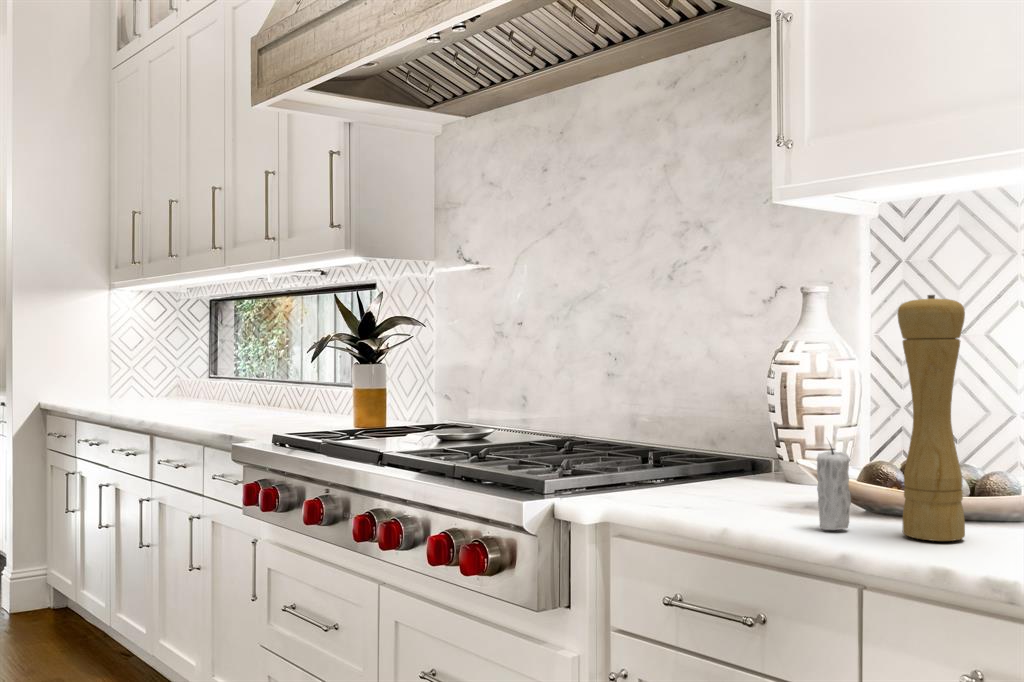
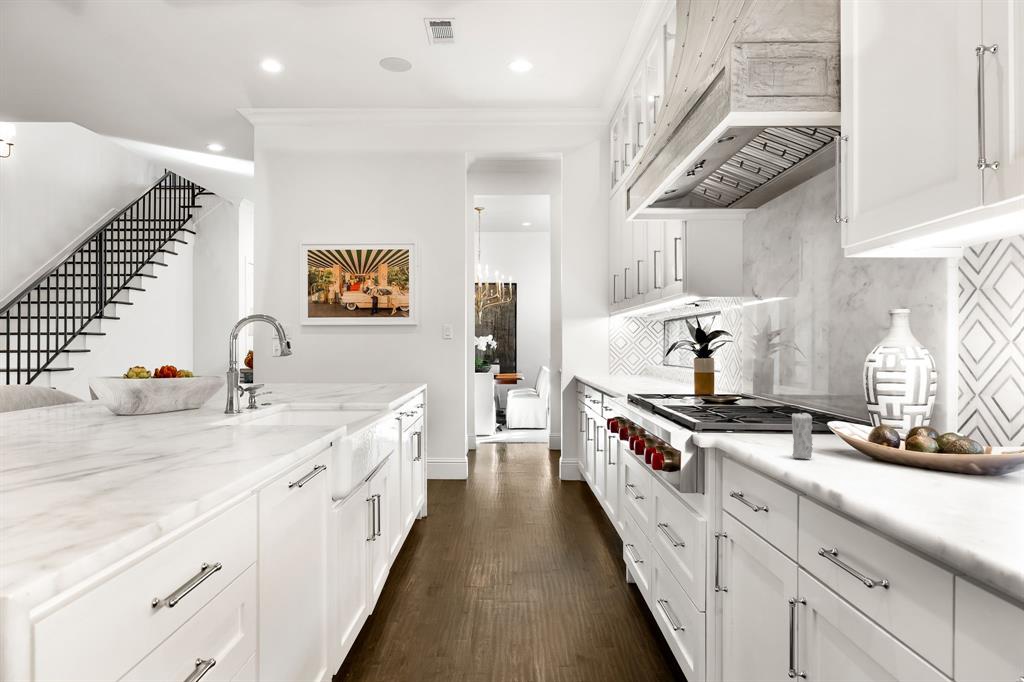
pepper mill: present [897,295,965,541] -> none [827,321,870,469]

